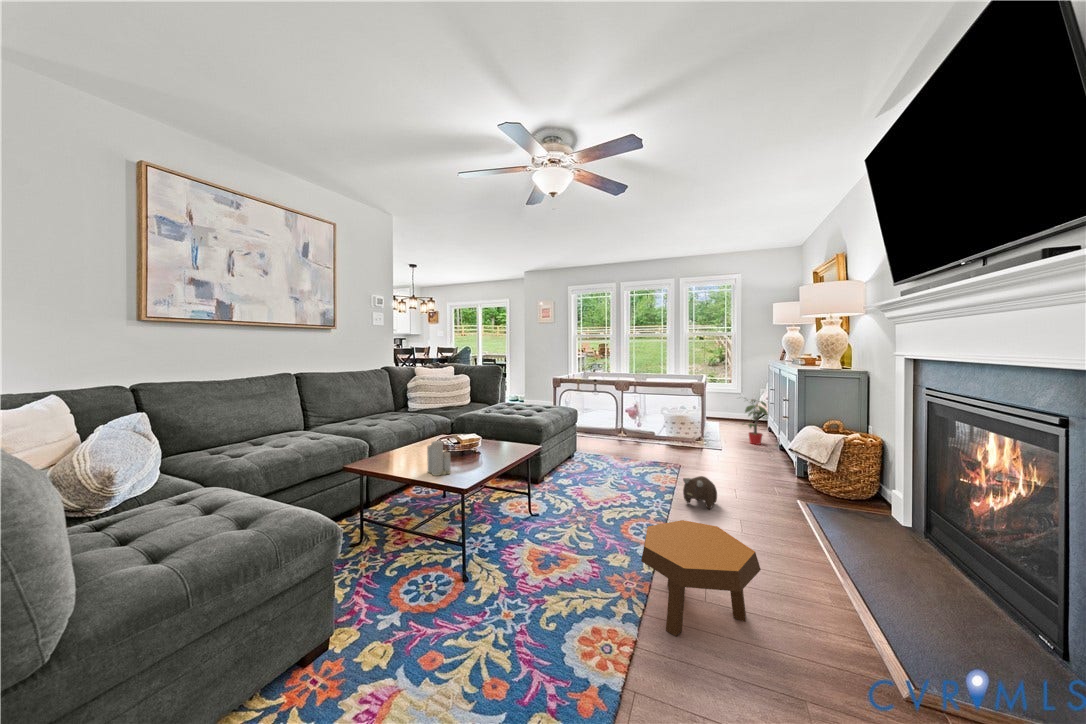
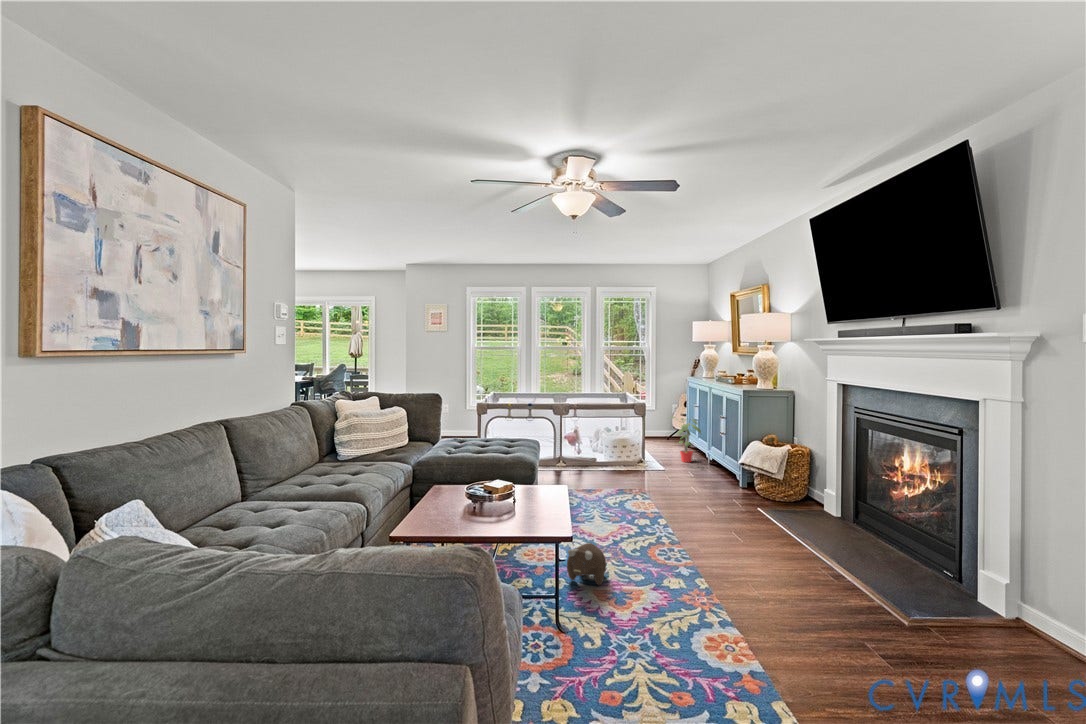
candle: present [427,441,450,476] -> none [496,482,523,523]
plush toy: present [683,476,717,509] -> present [567,543,606,585]
footstool: present [641,520,761,636] -> none [714,533,816,628]

